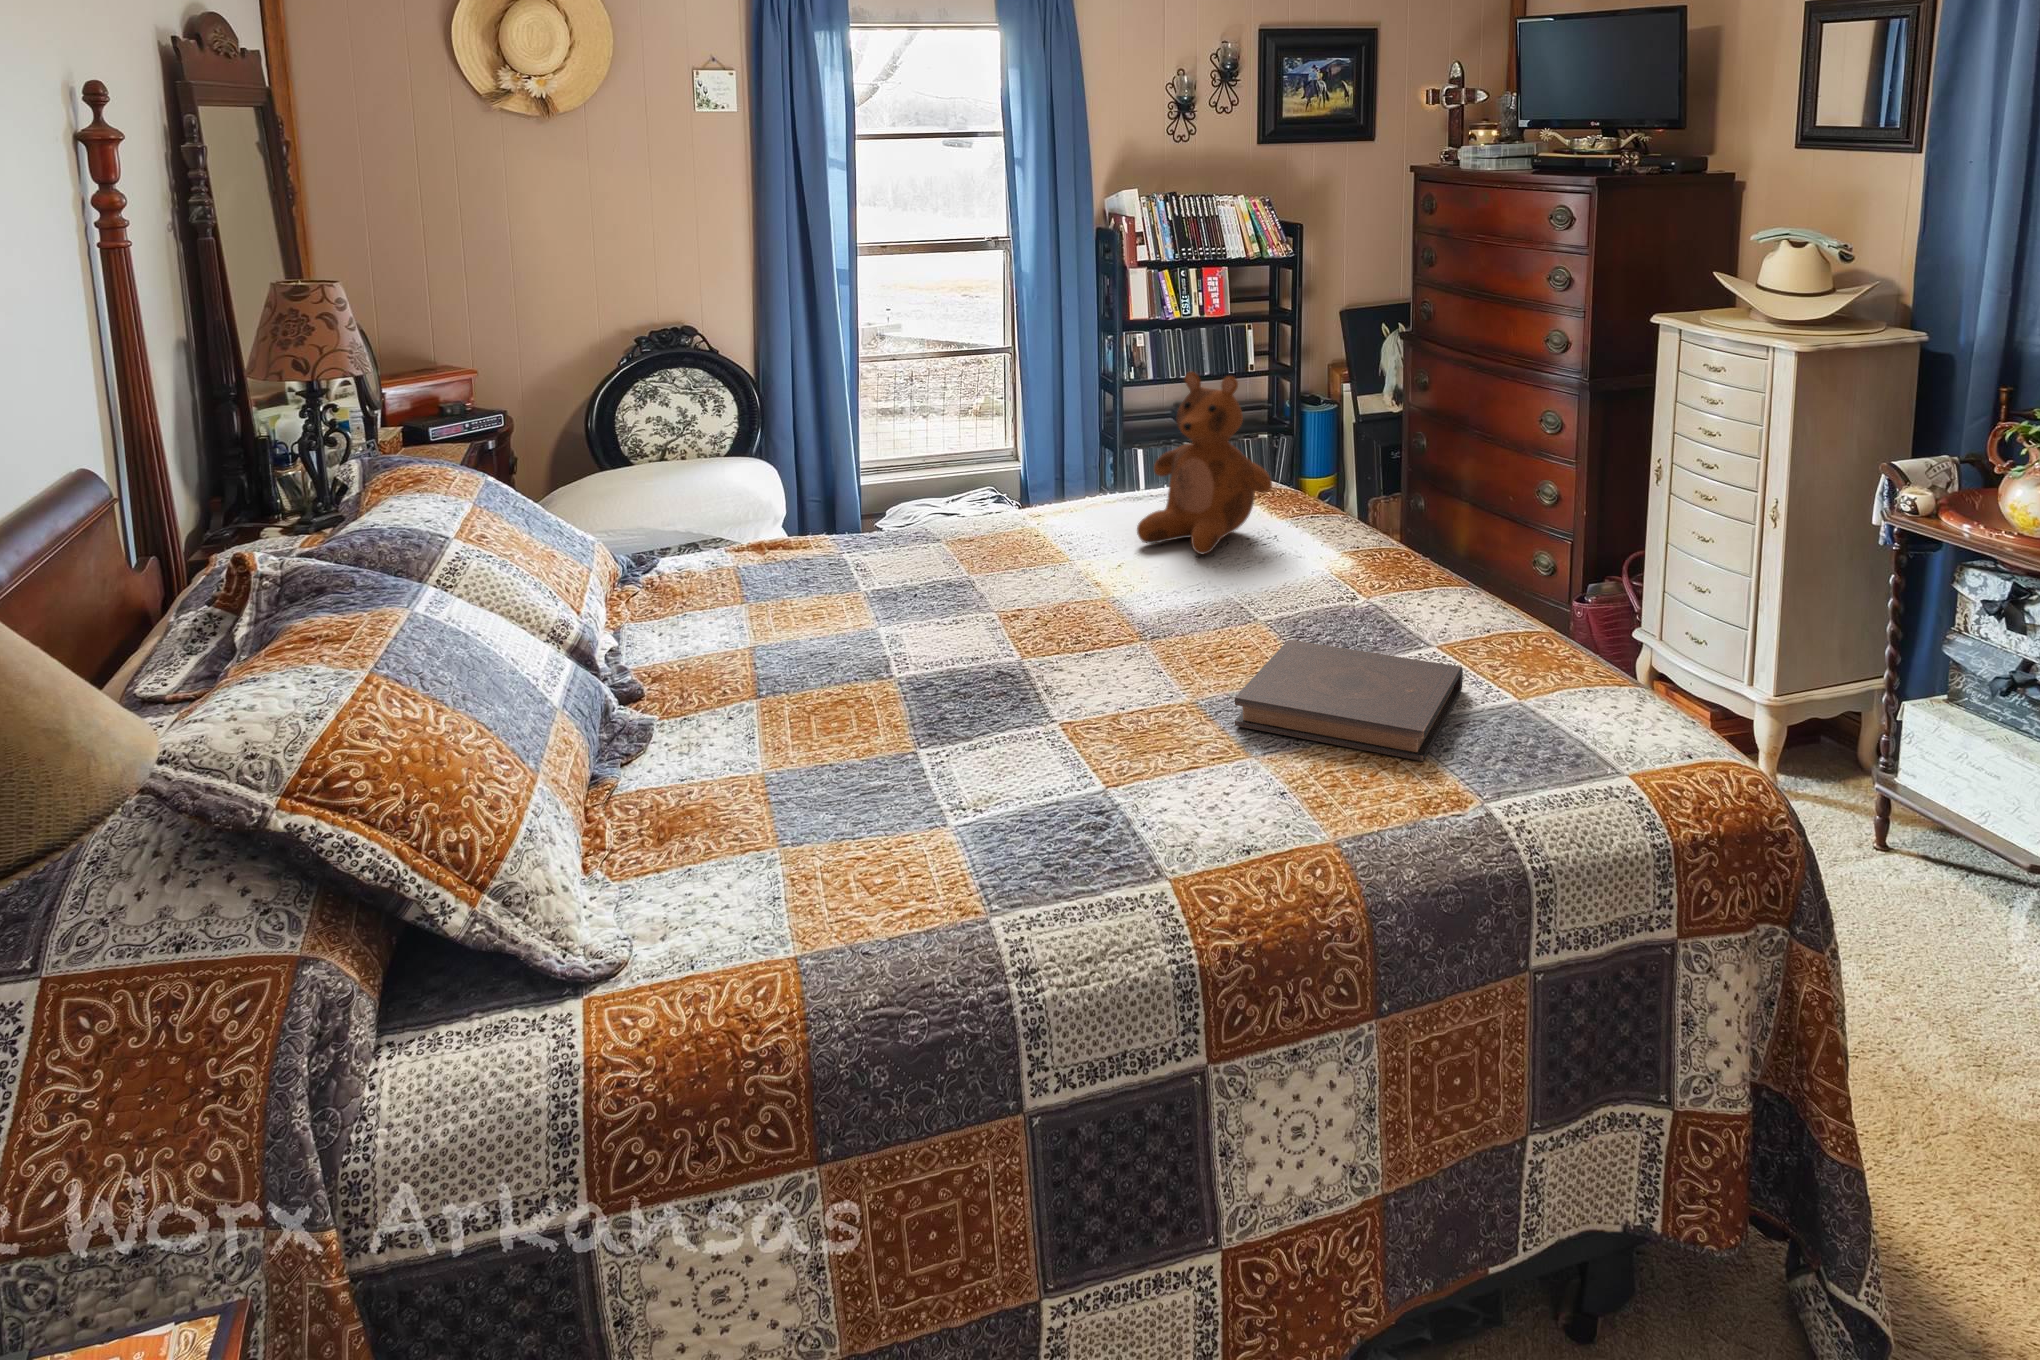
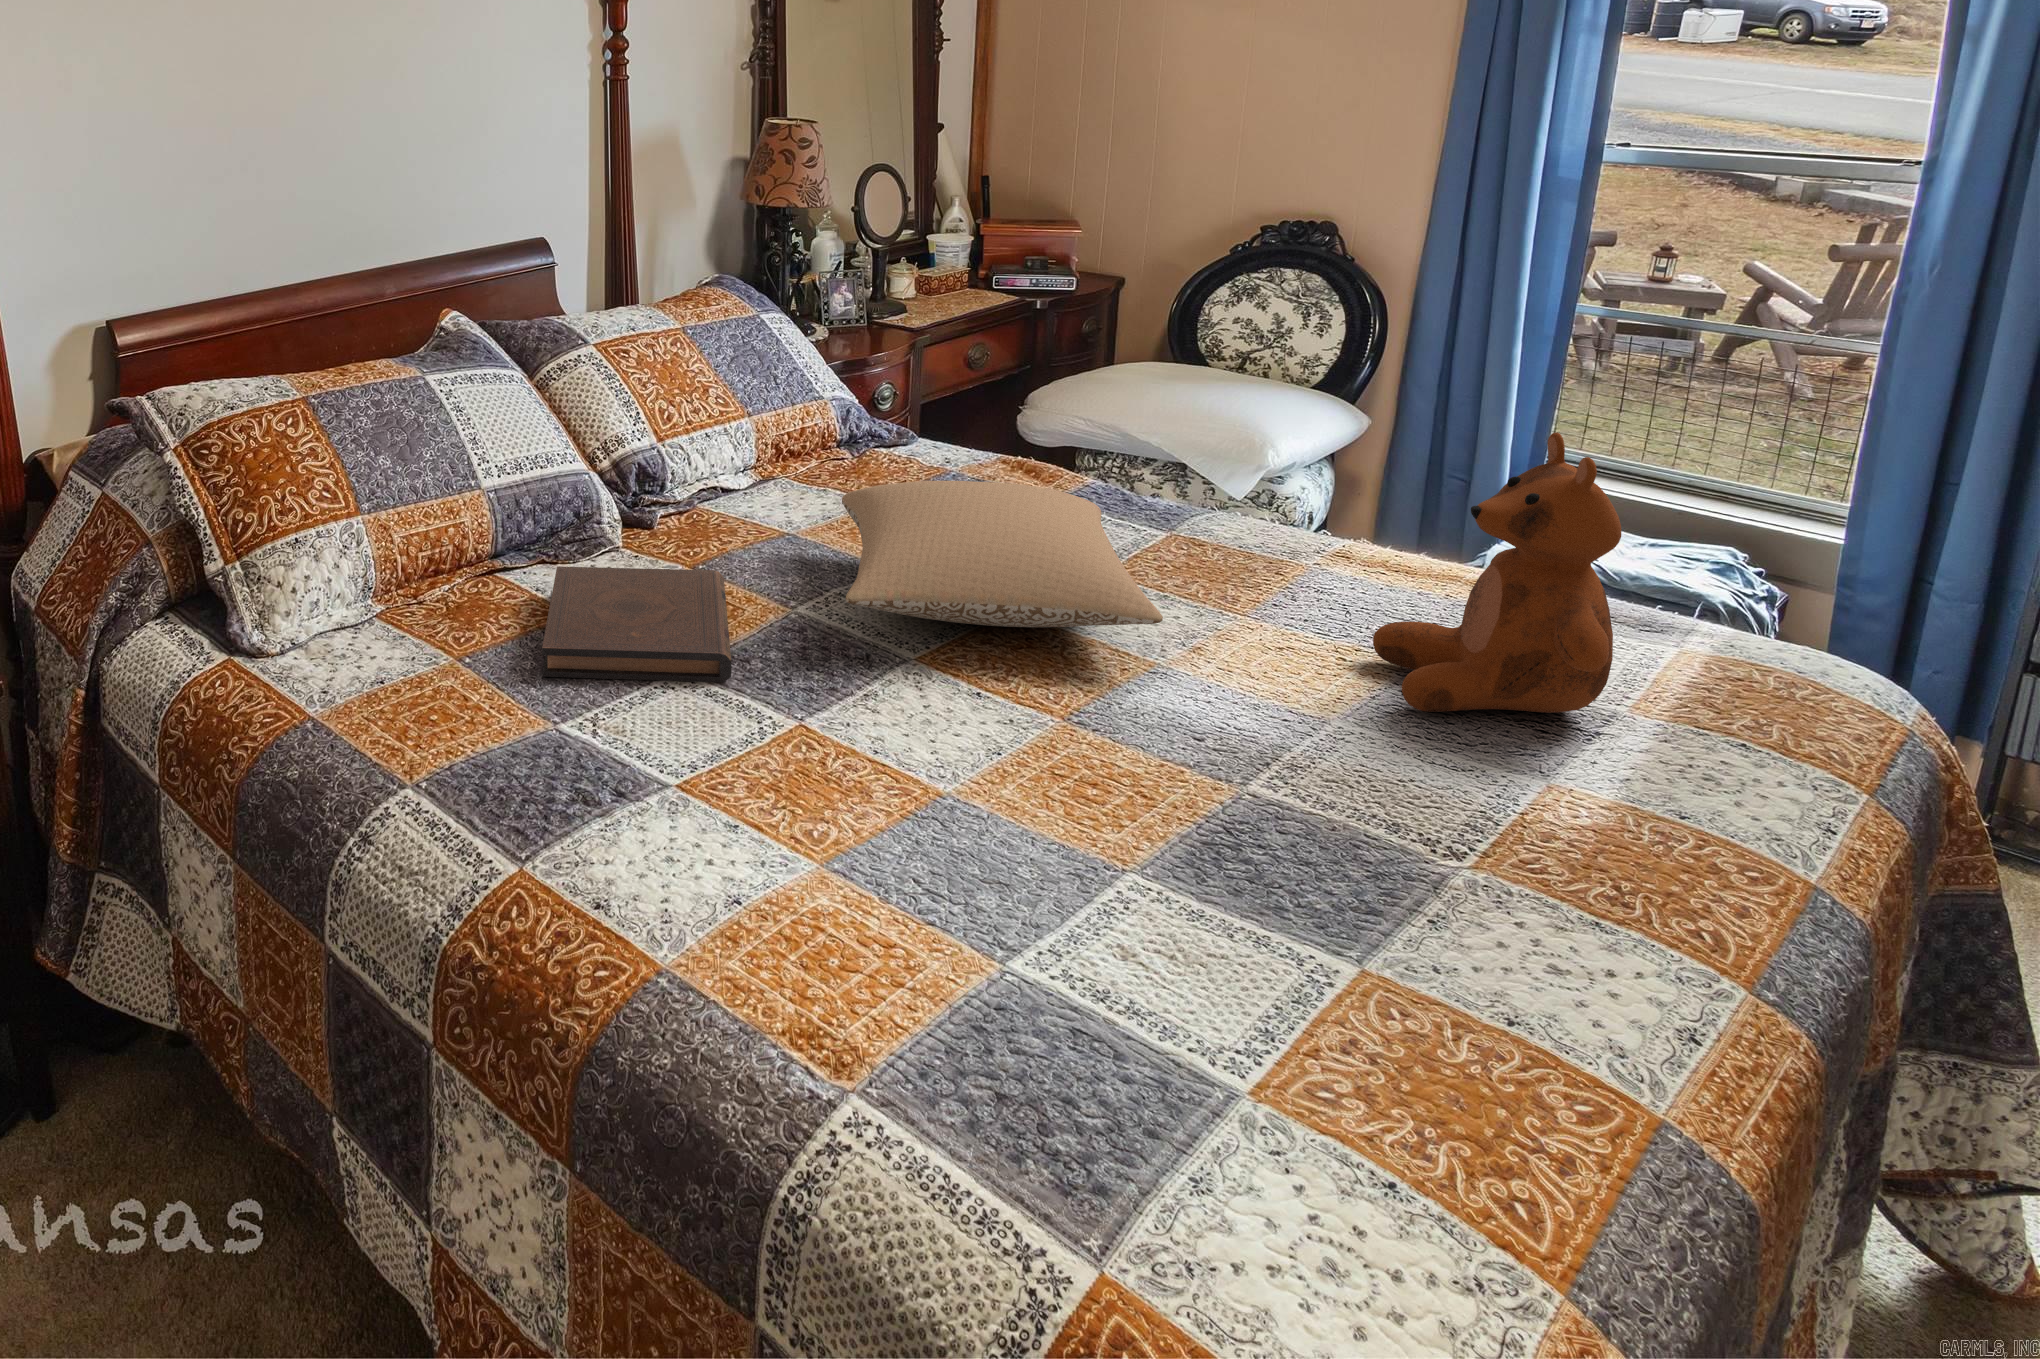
pillow: none [786,516,1101,634] -> present [842,481,1163,627]
book: present [1235,640,1463,761] -> present [542,566,731,682]

